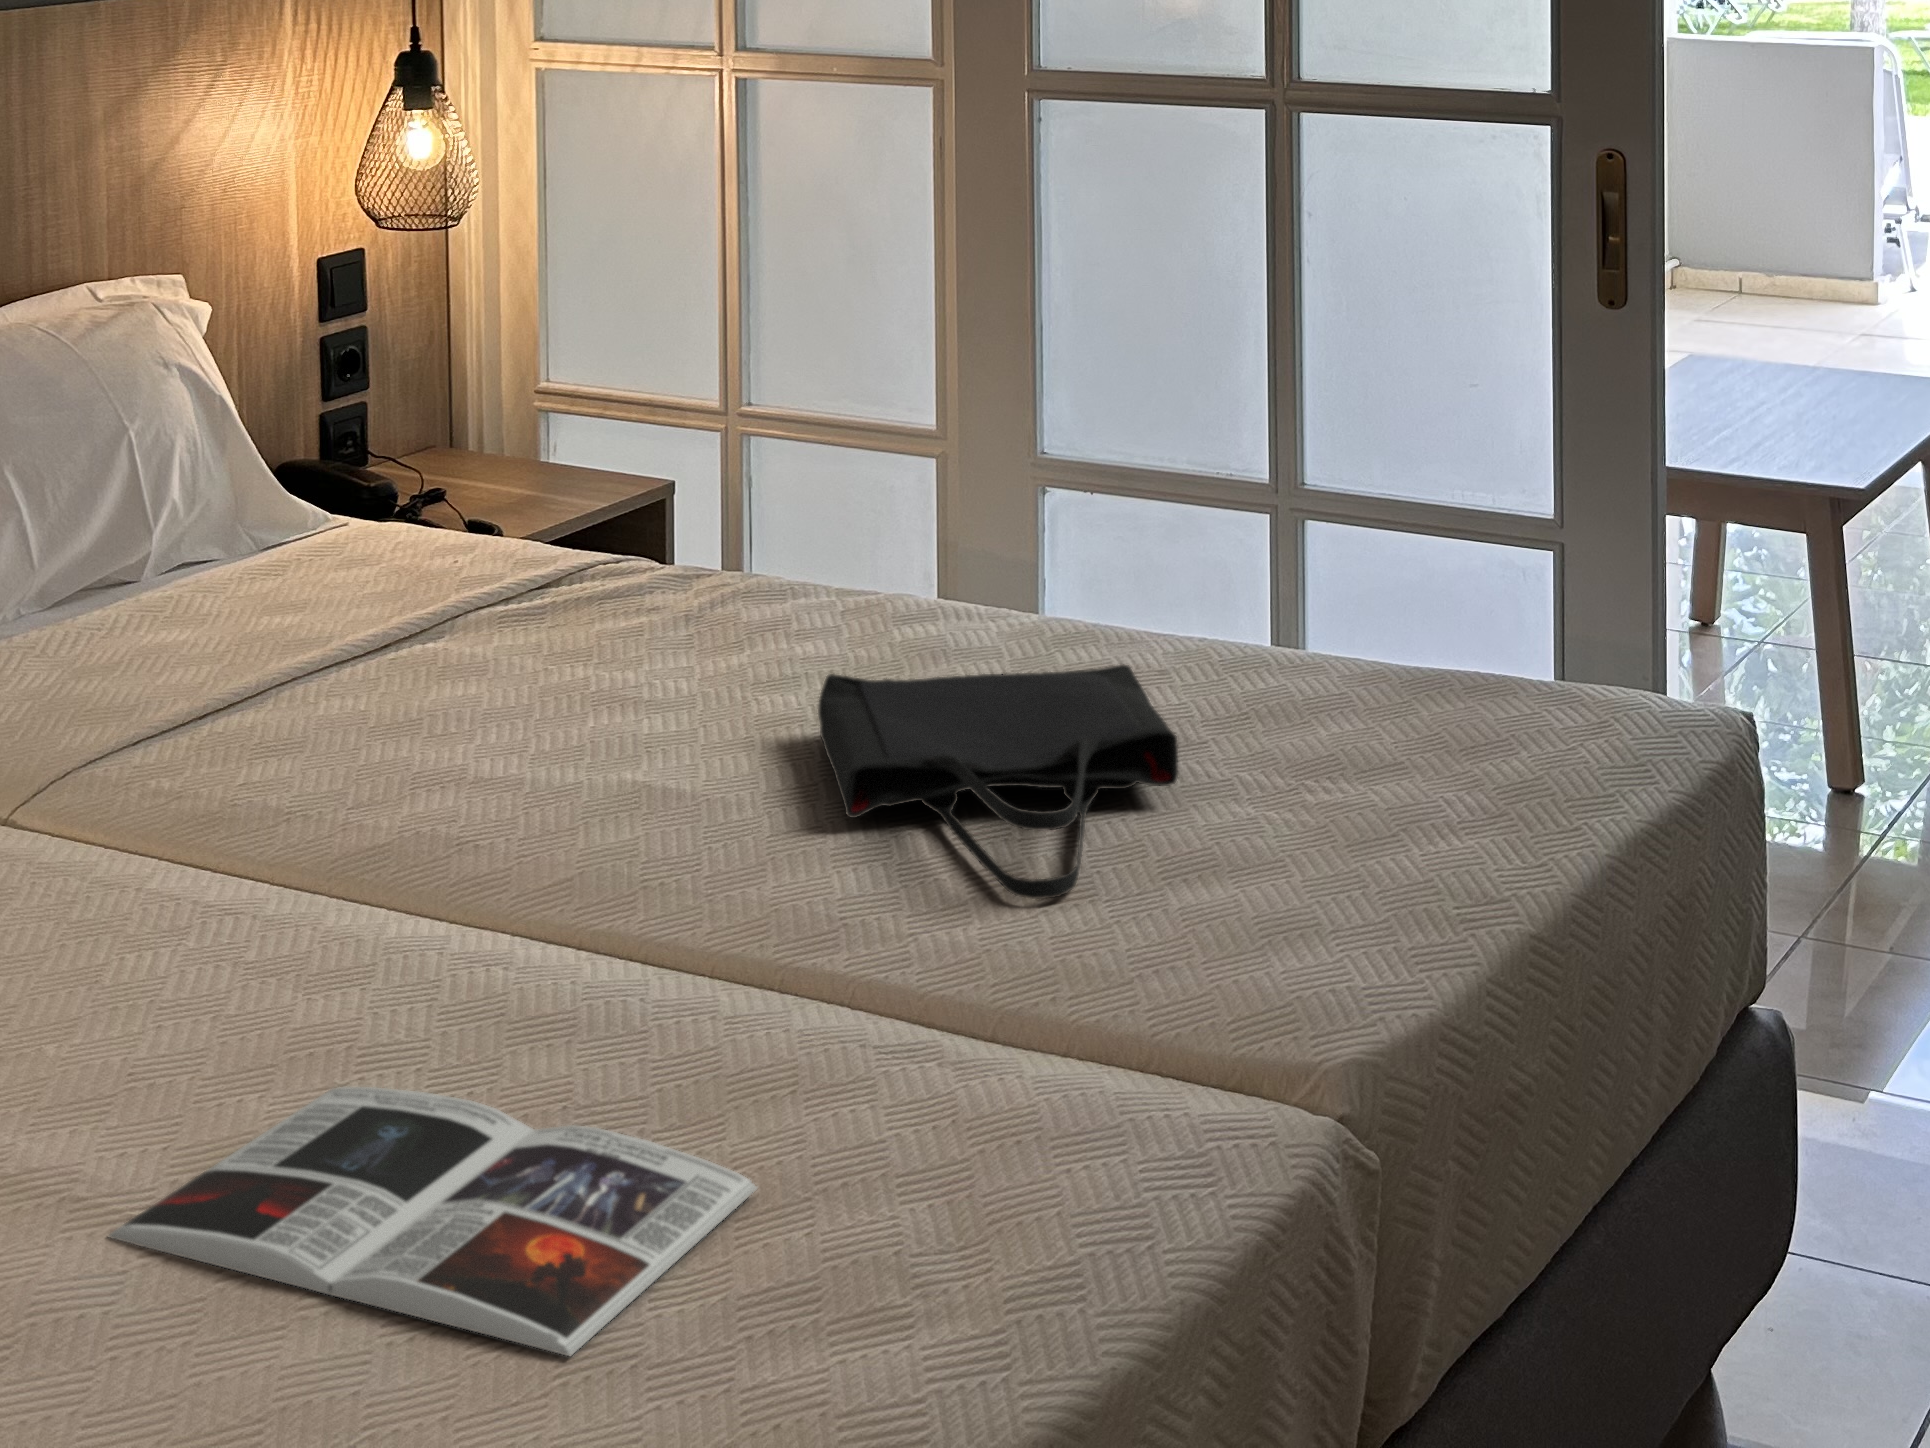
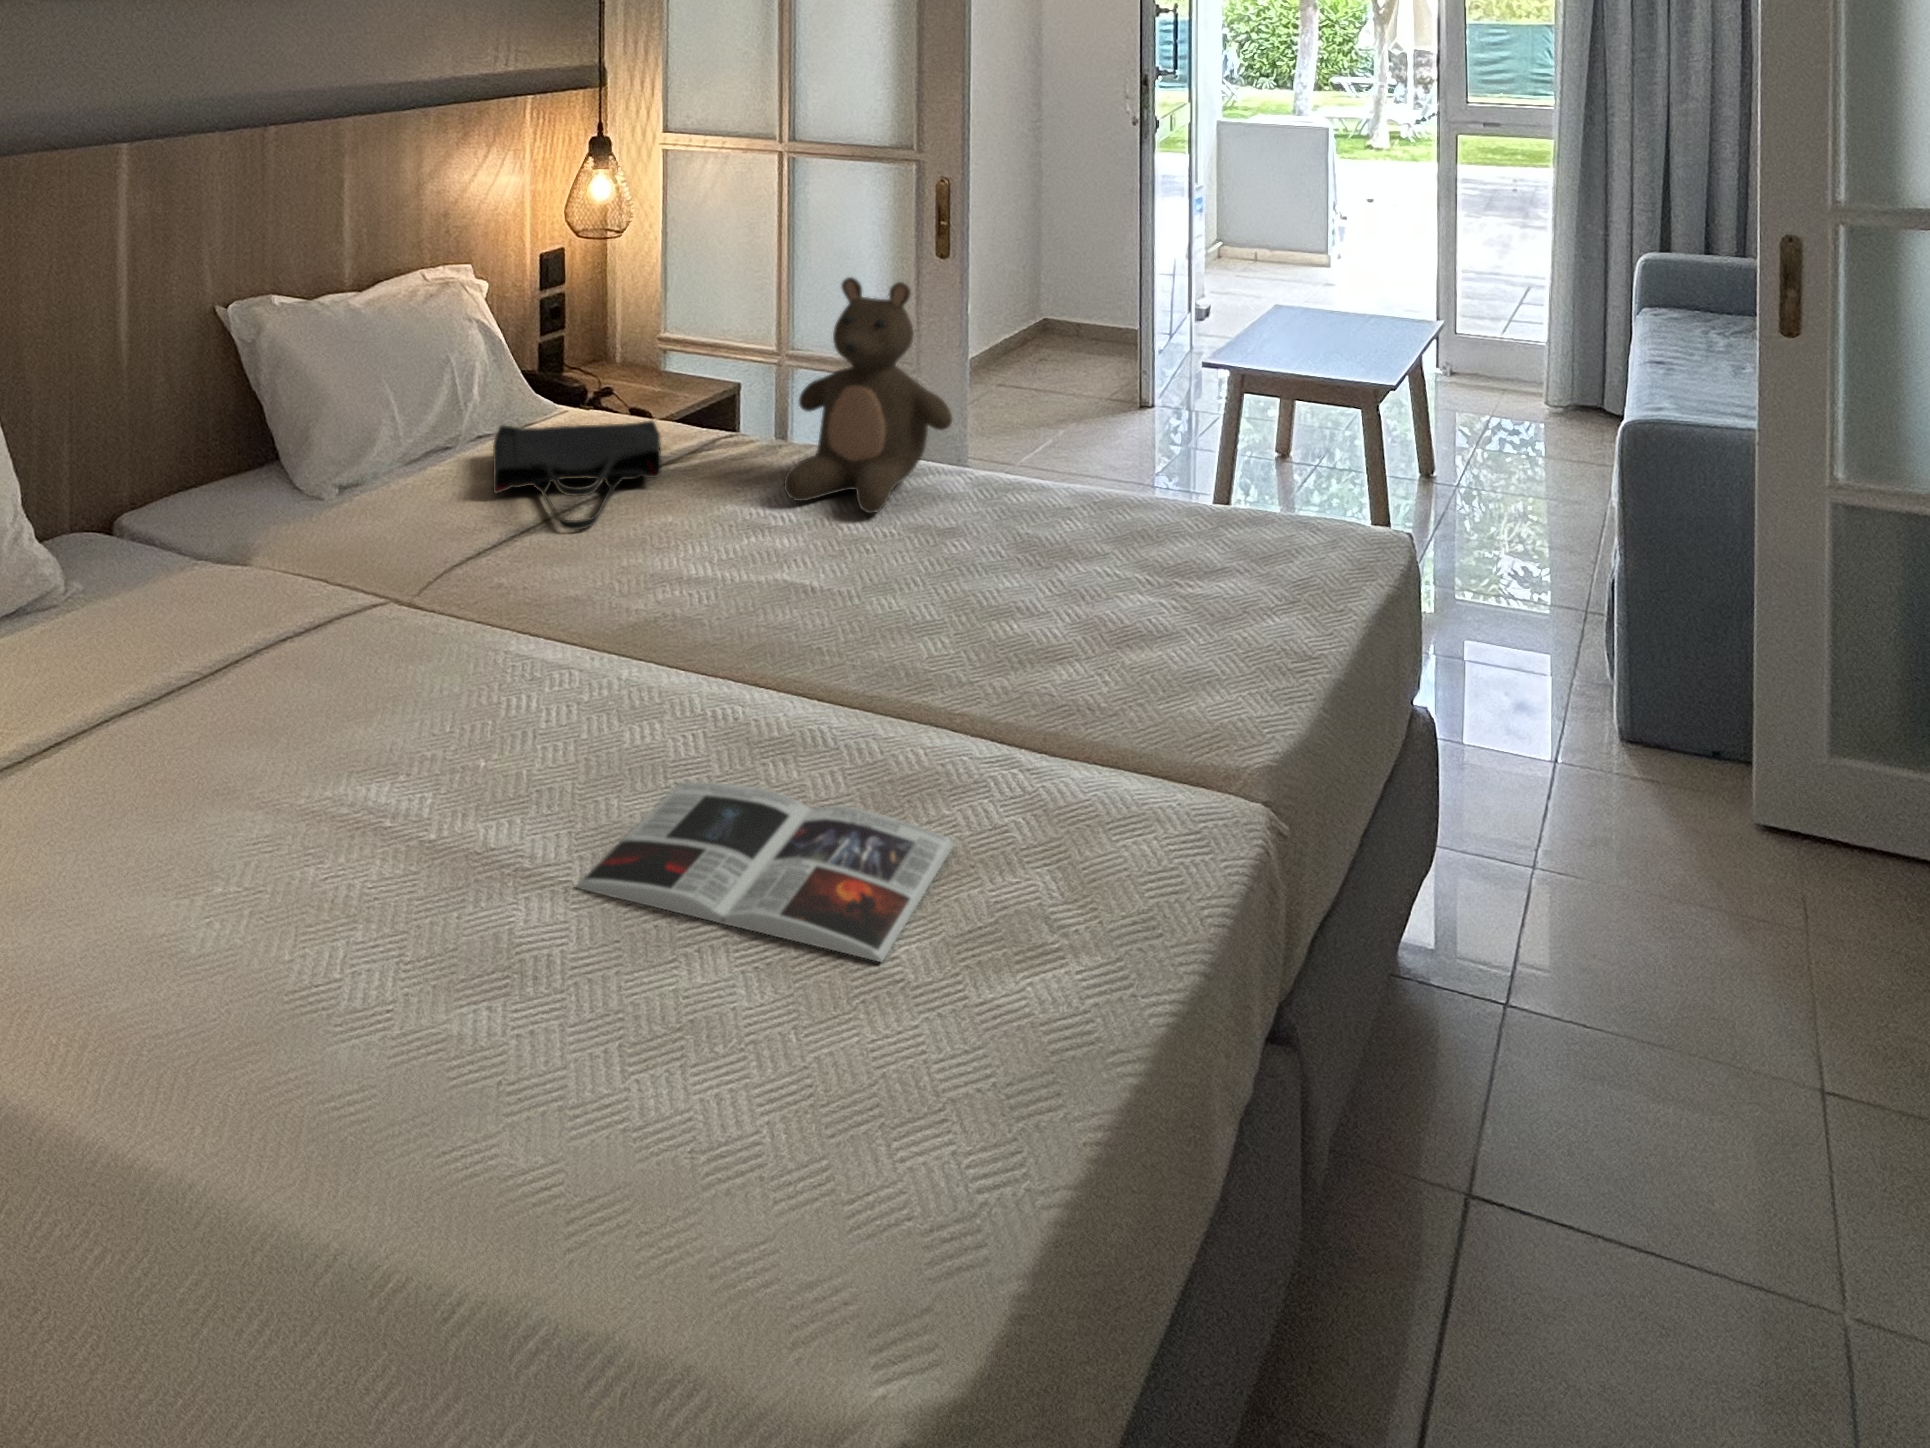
stuffed bear: none [658,281,955,684] -> present [784,277,952,513]
tote bag: present [818,664,1178,899] -> present [493,421,662,530]

